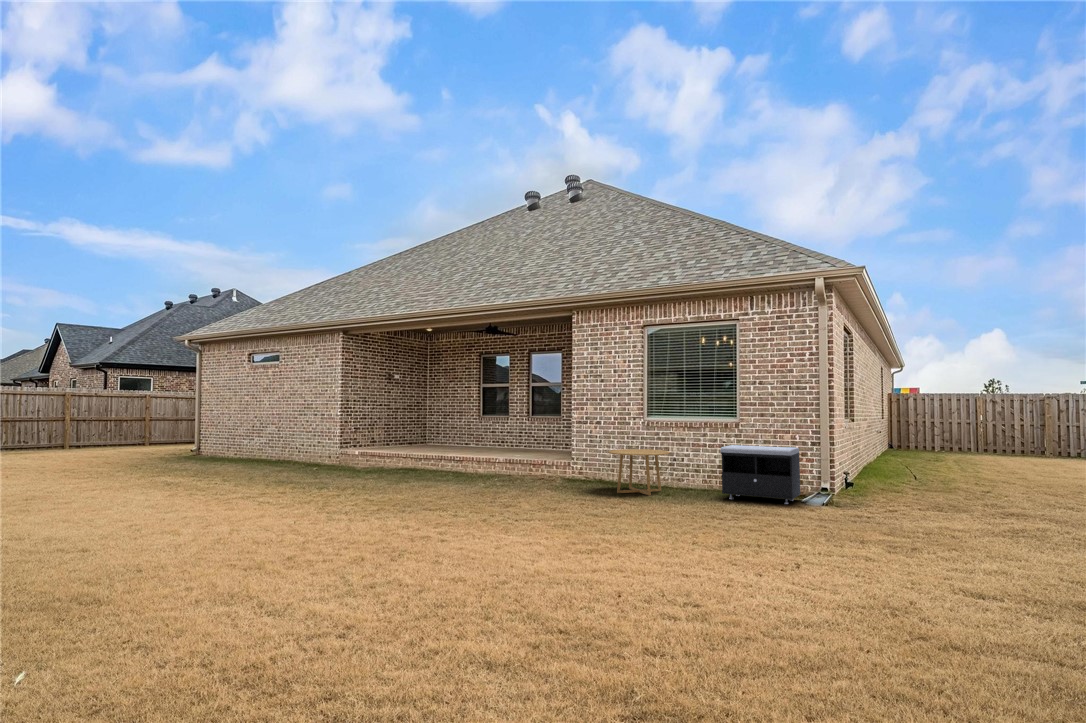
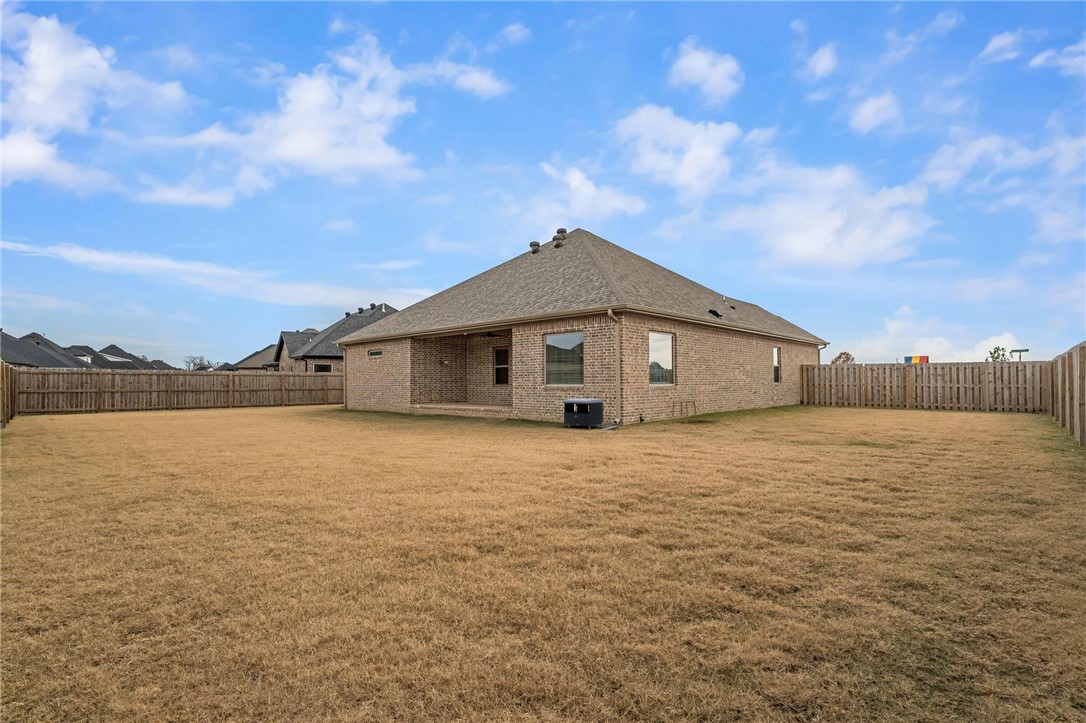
round table: present [609,449,670,496] -> present [668,399,701,423]

